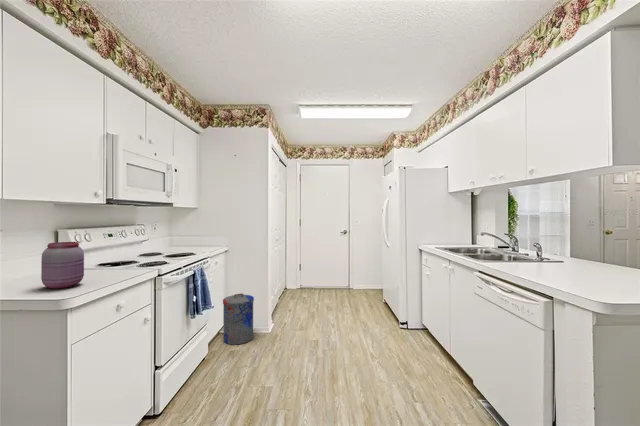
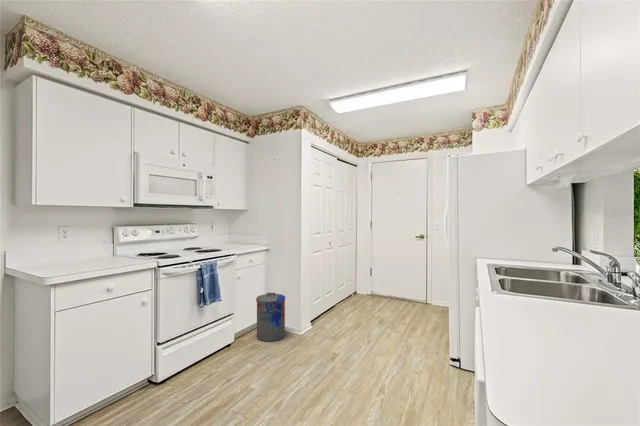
jar: present [41,242,84,289] -> none [53,236,84,270]

